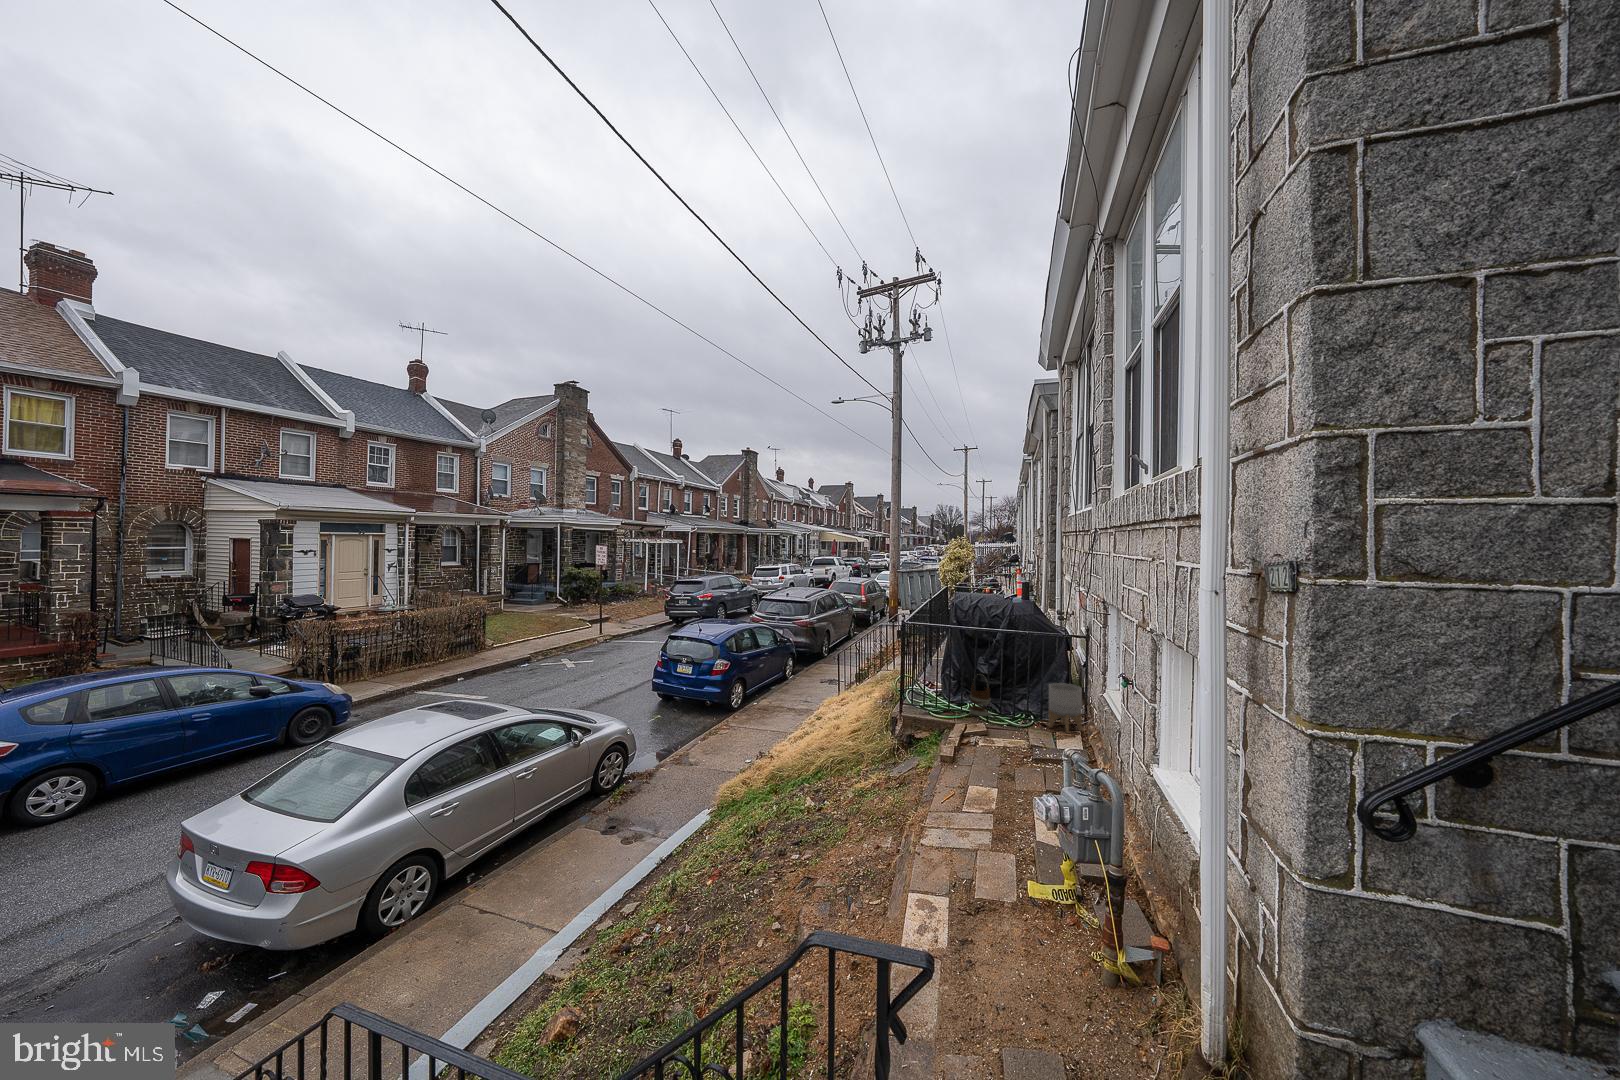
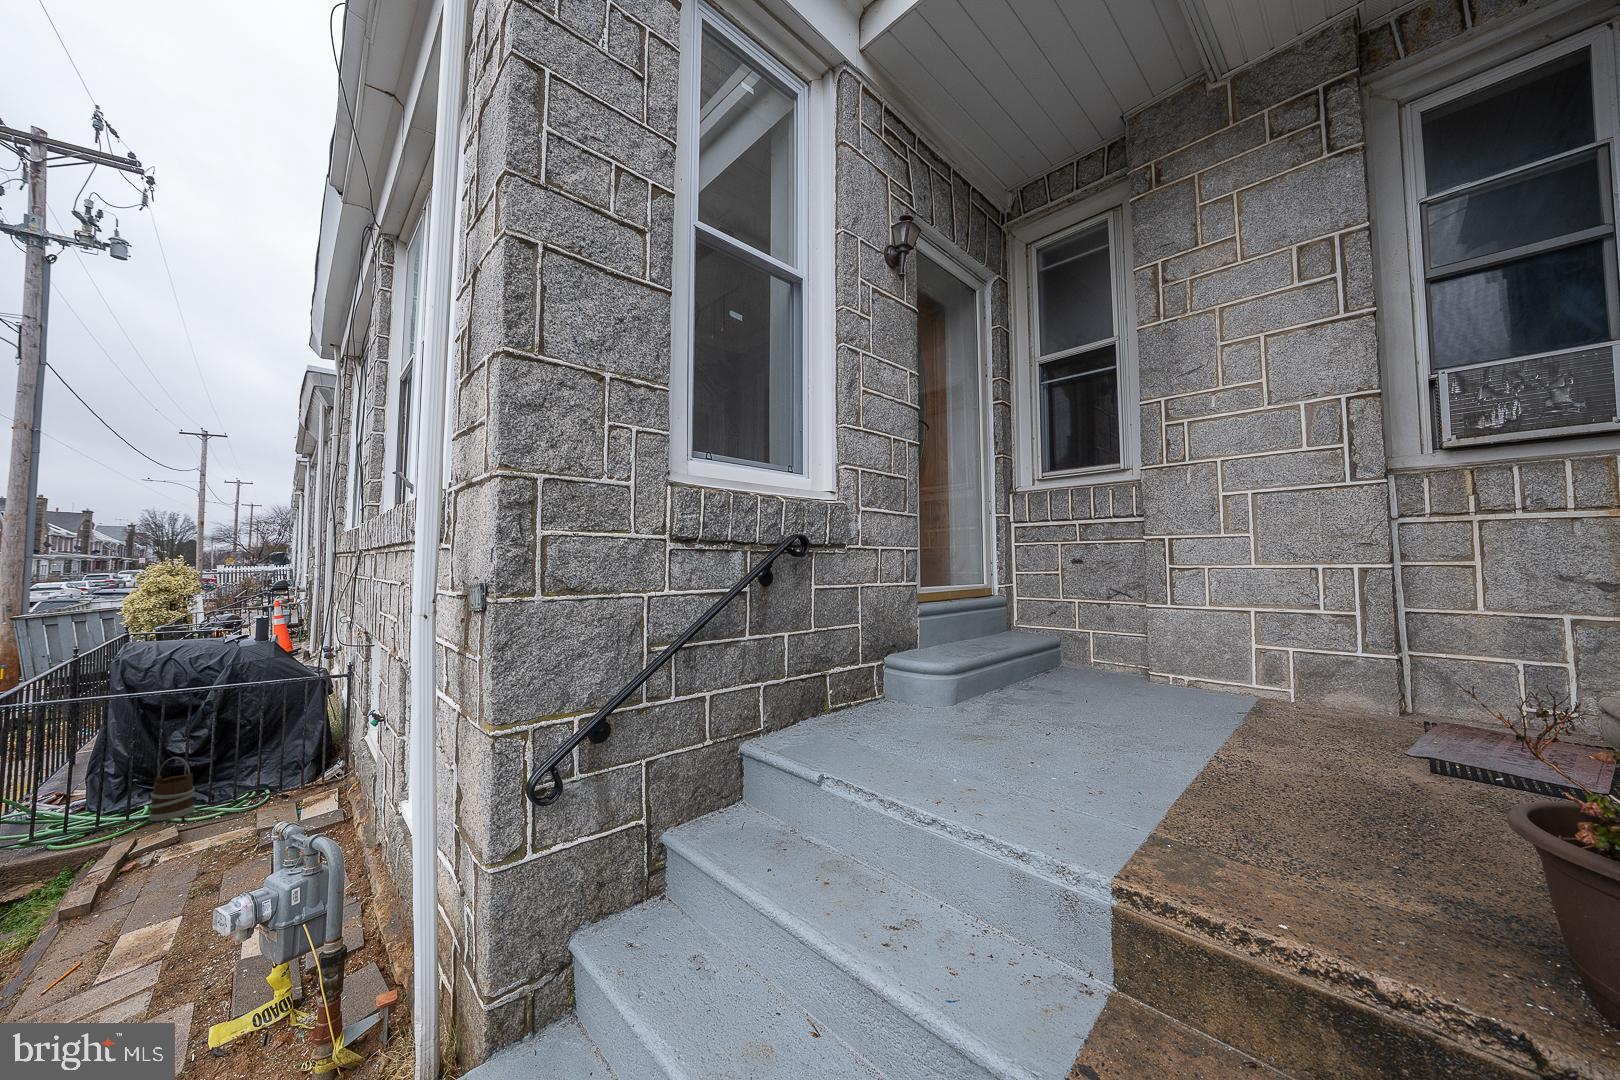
planter: present [1049,683,1082,733] -> none [292,737,343,800]

